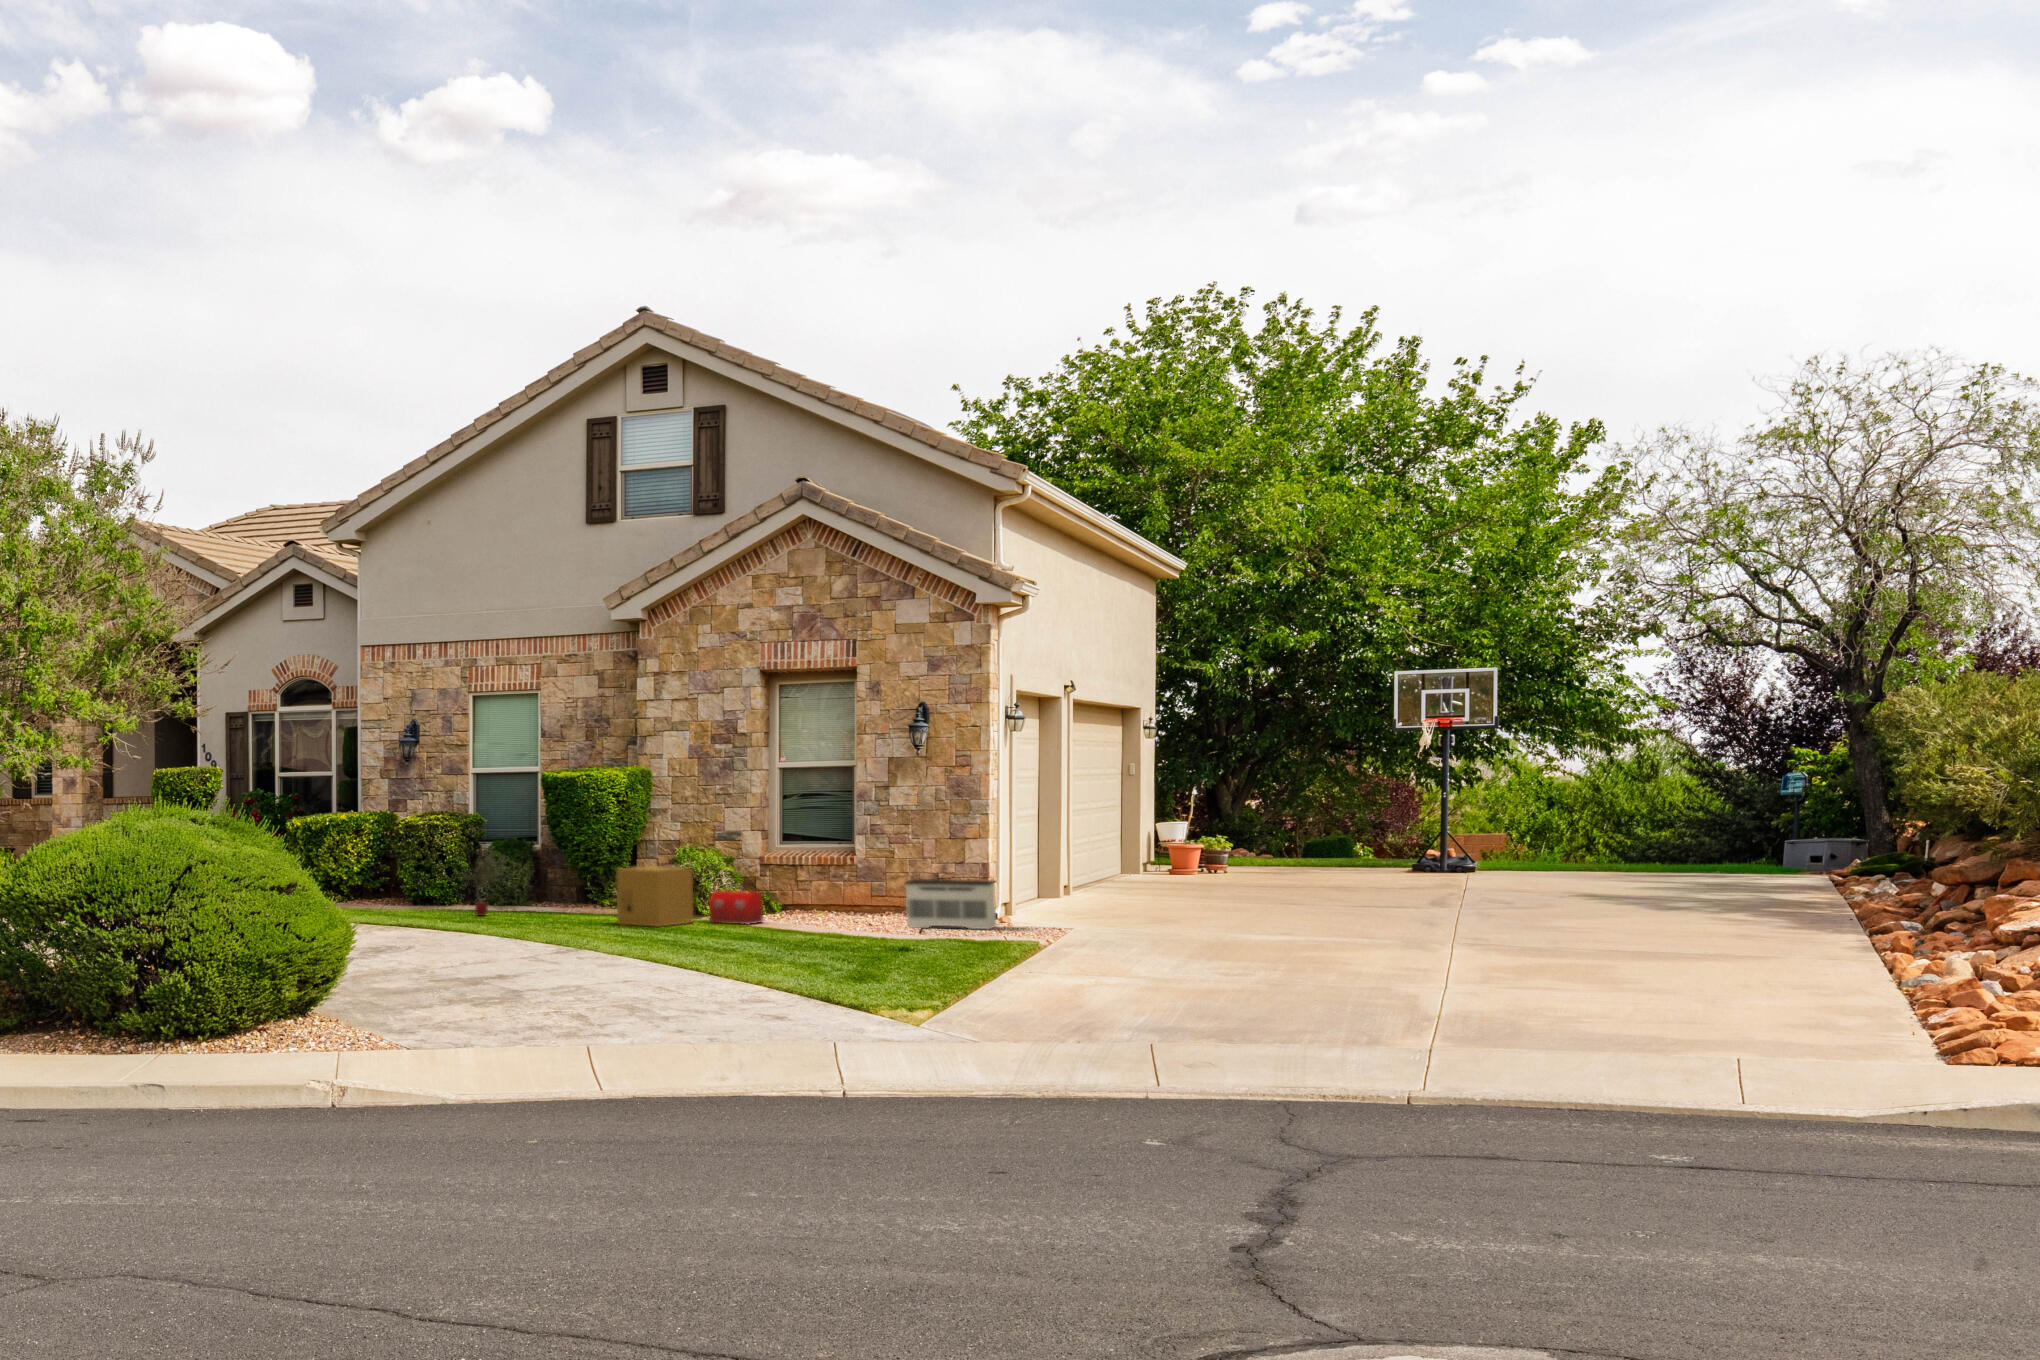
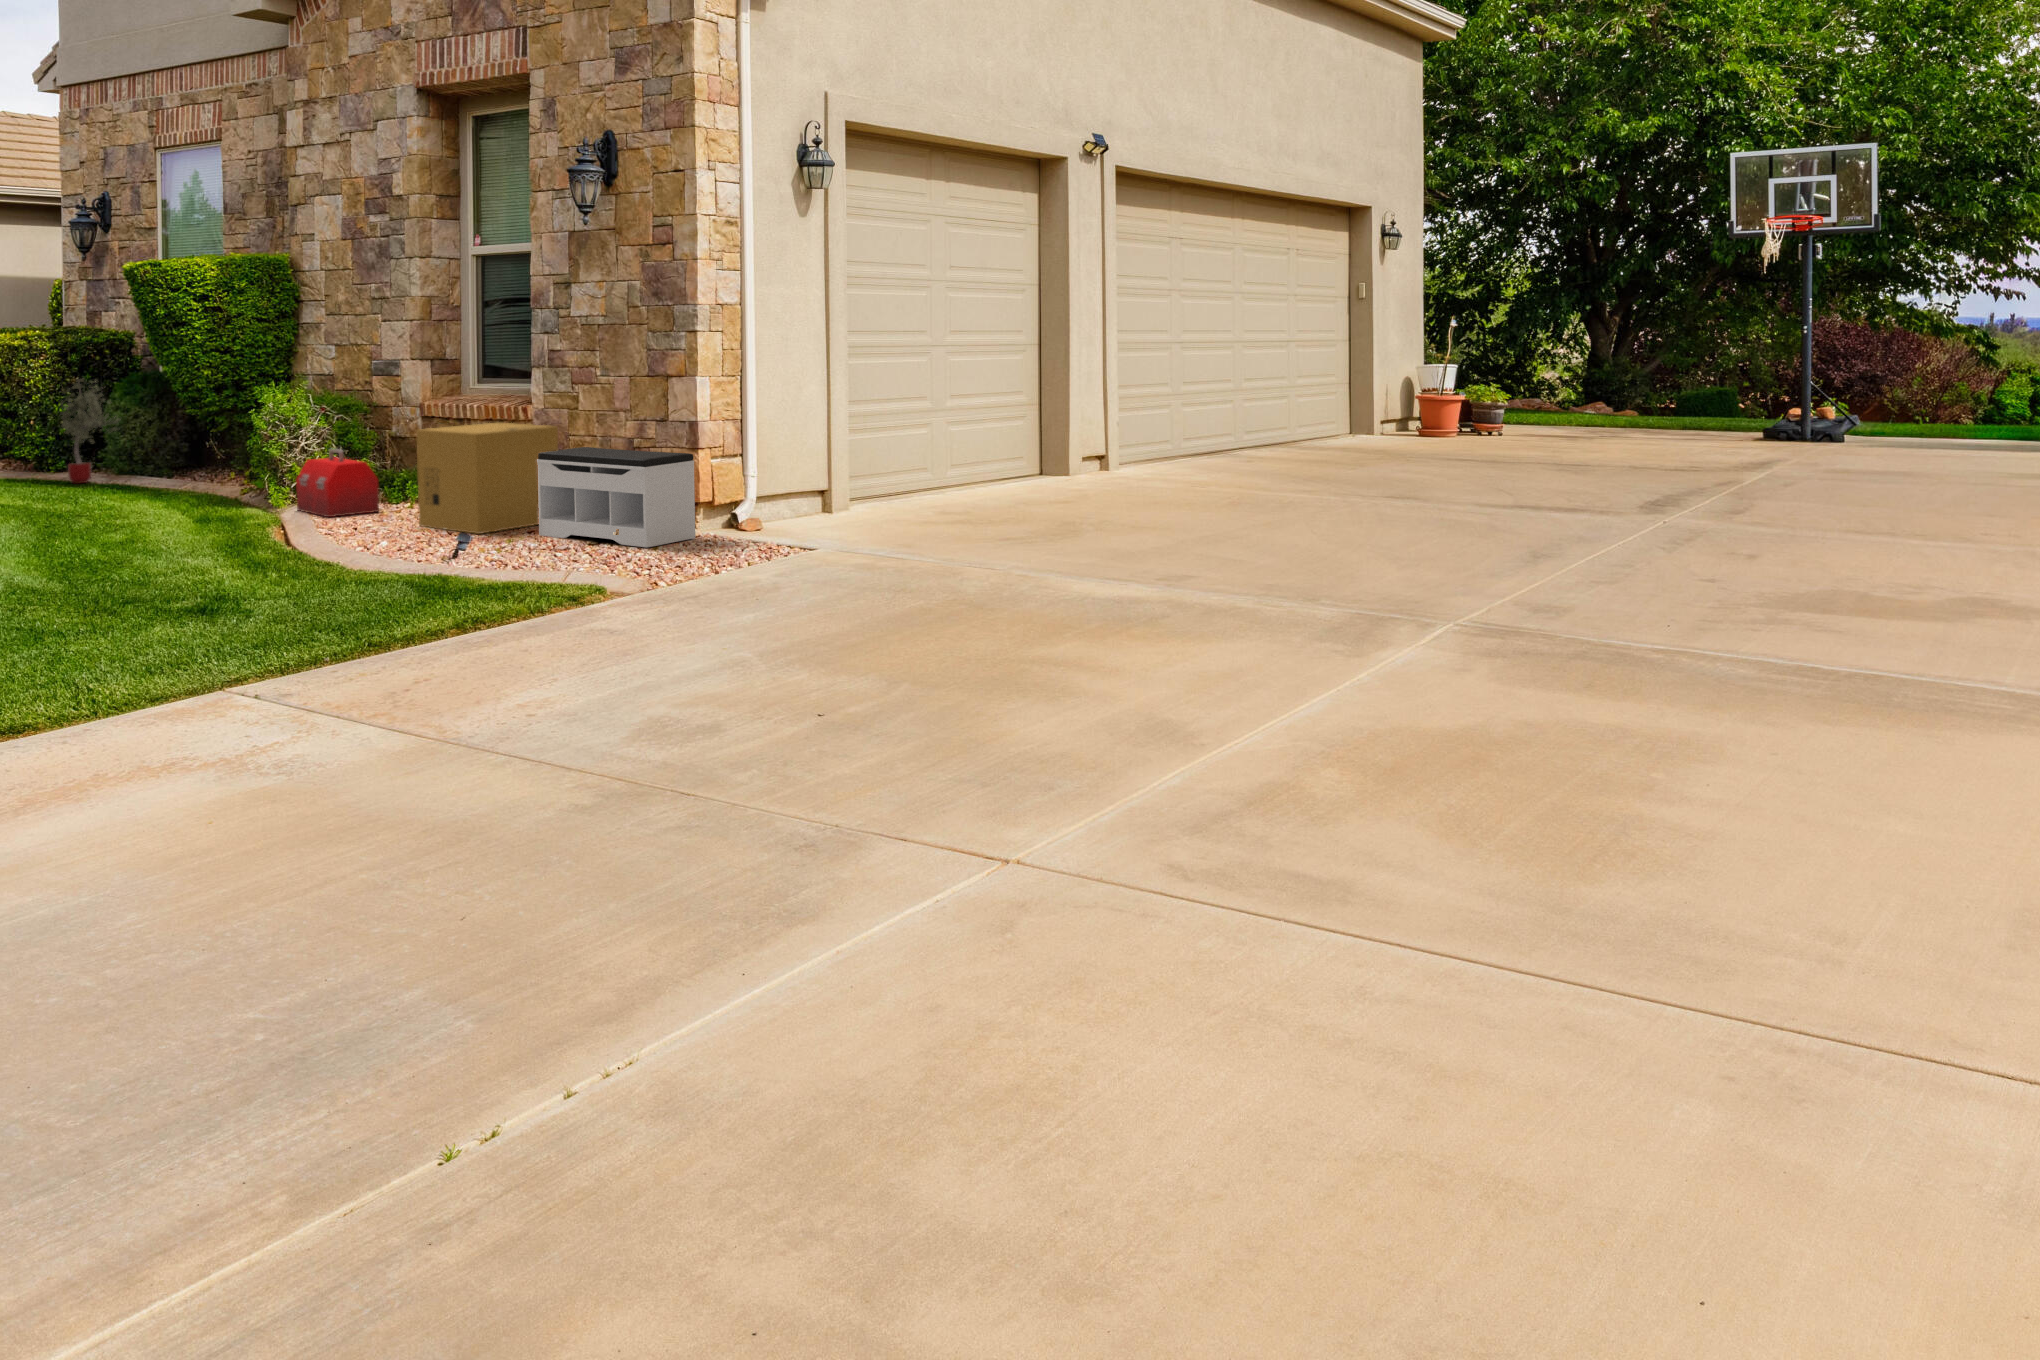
cardboard box: present [616,866,693,927] -> present [416,422,558,534]

